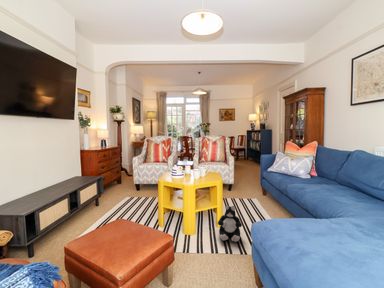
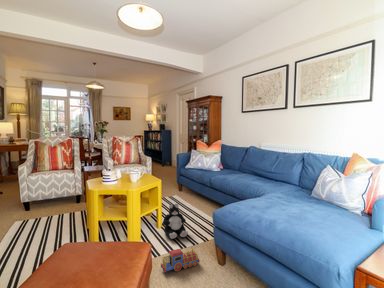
toy train: none [194,252,234,275] -> present [161,248,200,272]

